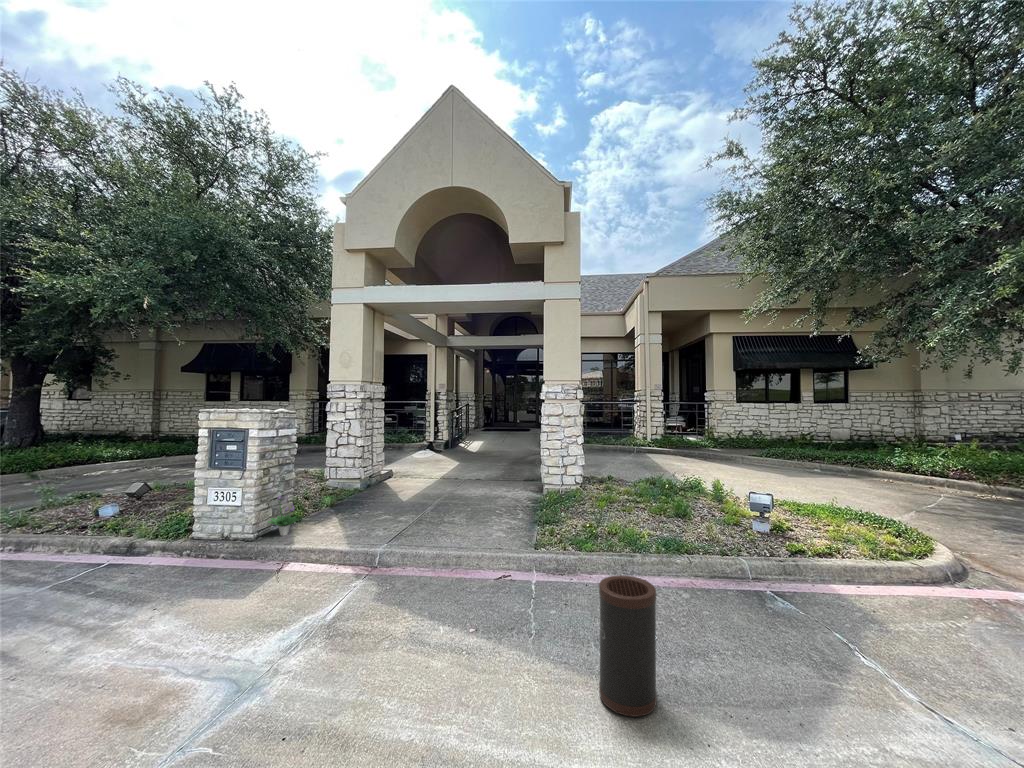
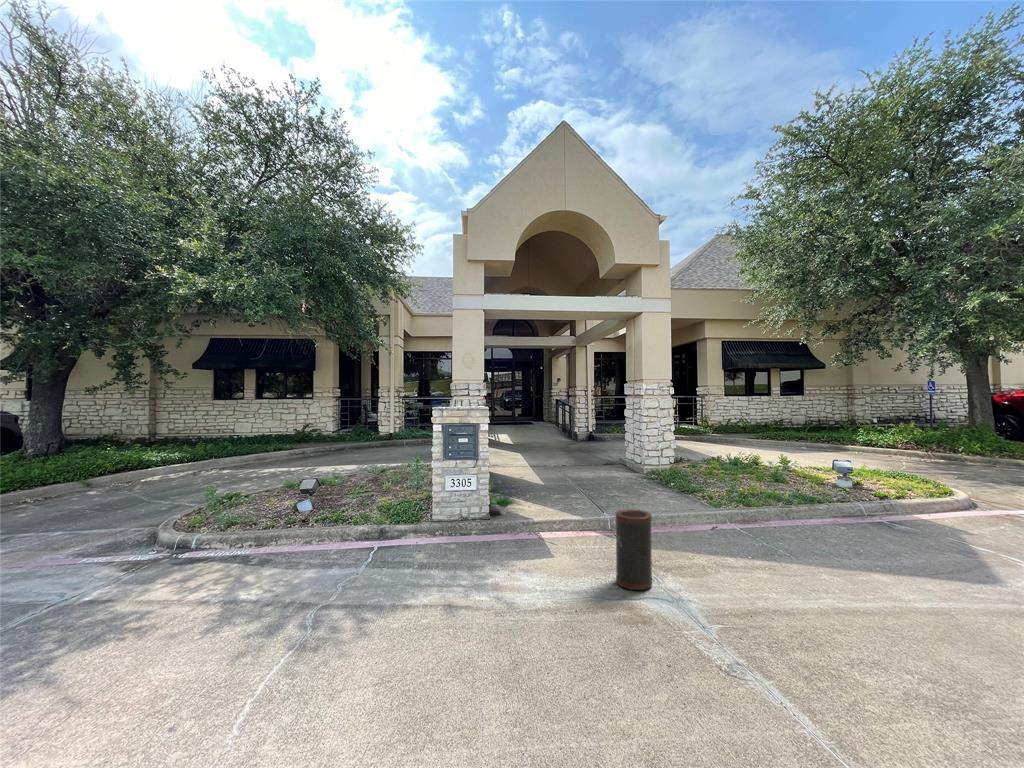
trash can: present [599,575,657,717] -> present [616,509,652,590]

